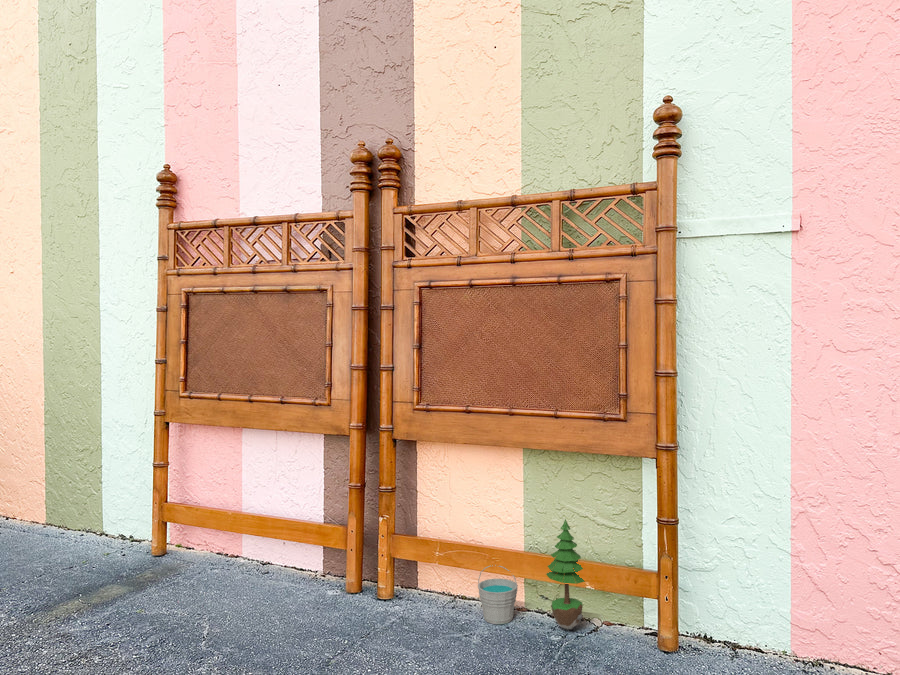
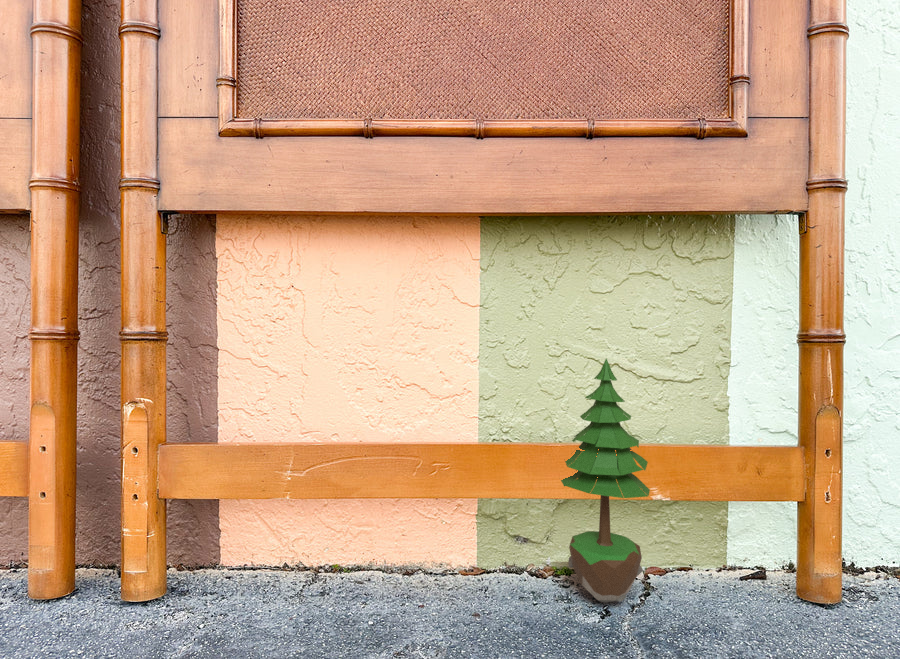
bucket: present [478,565,518,624] -> none [393,480,489,622]

